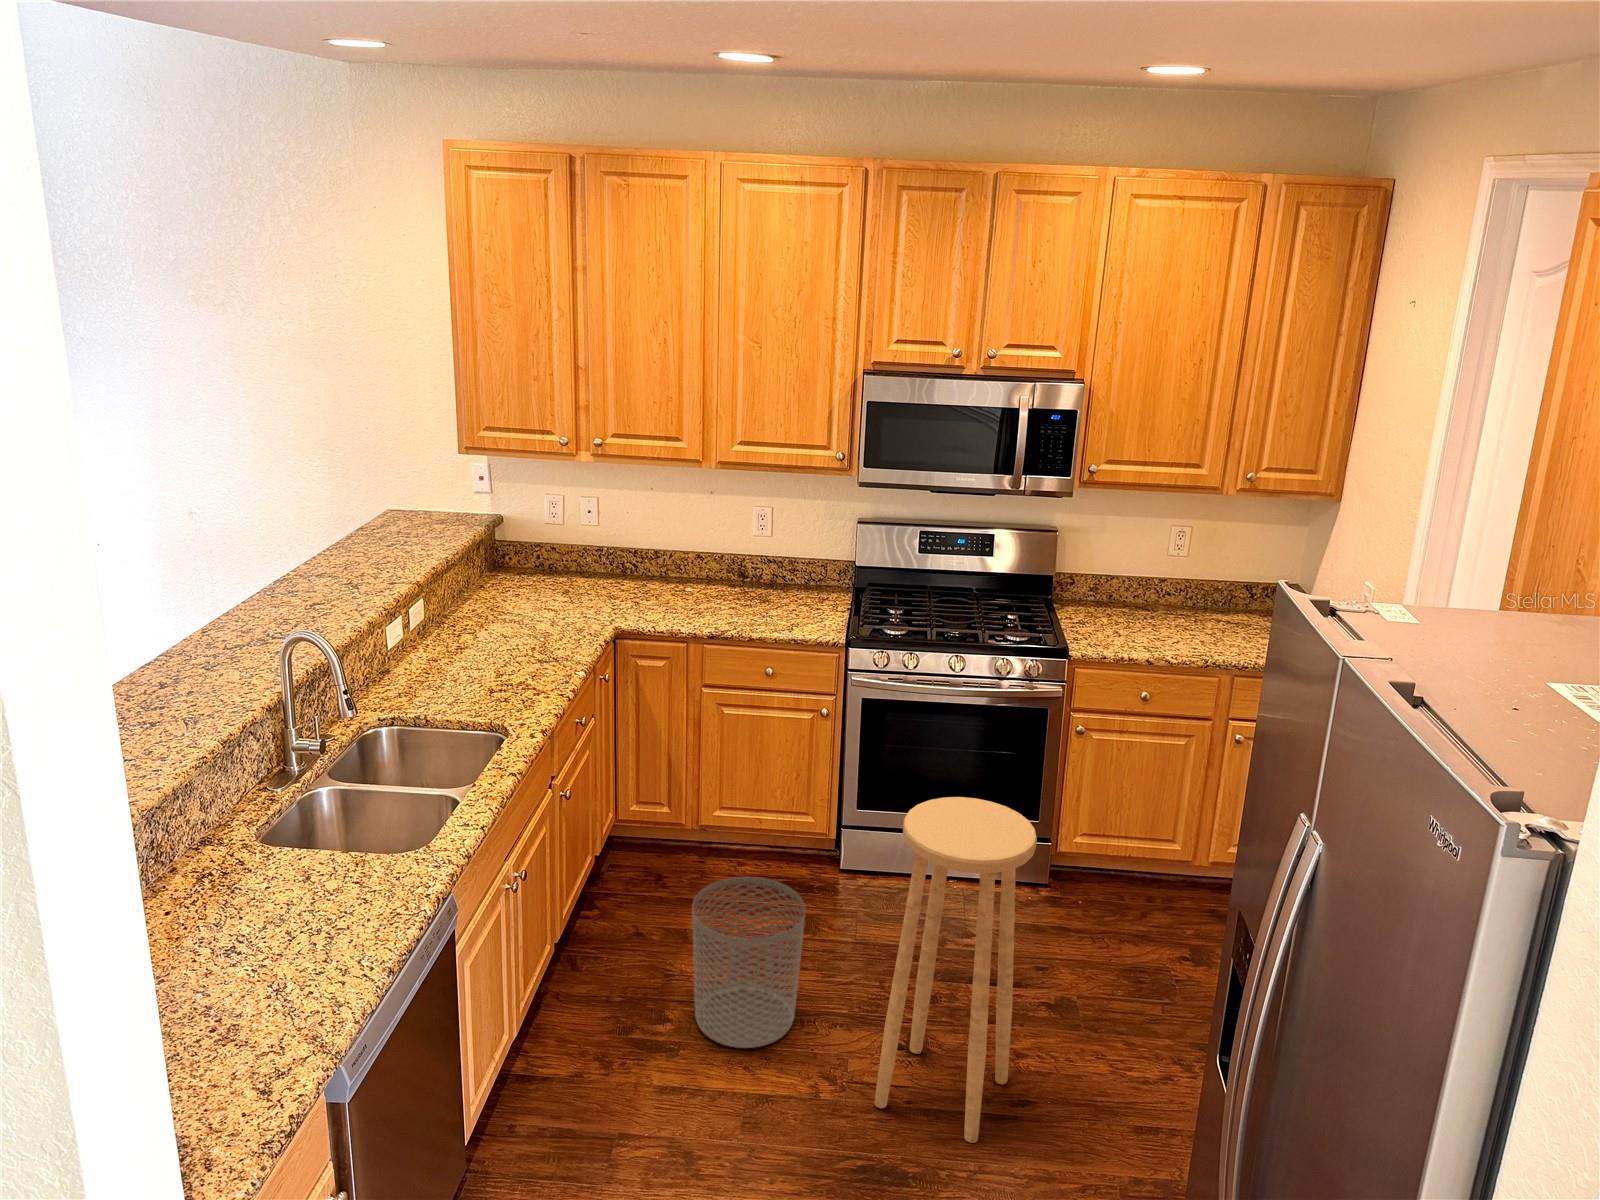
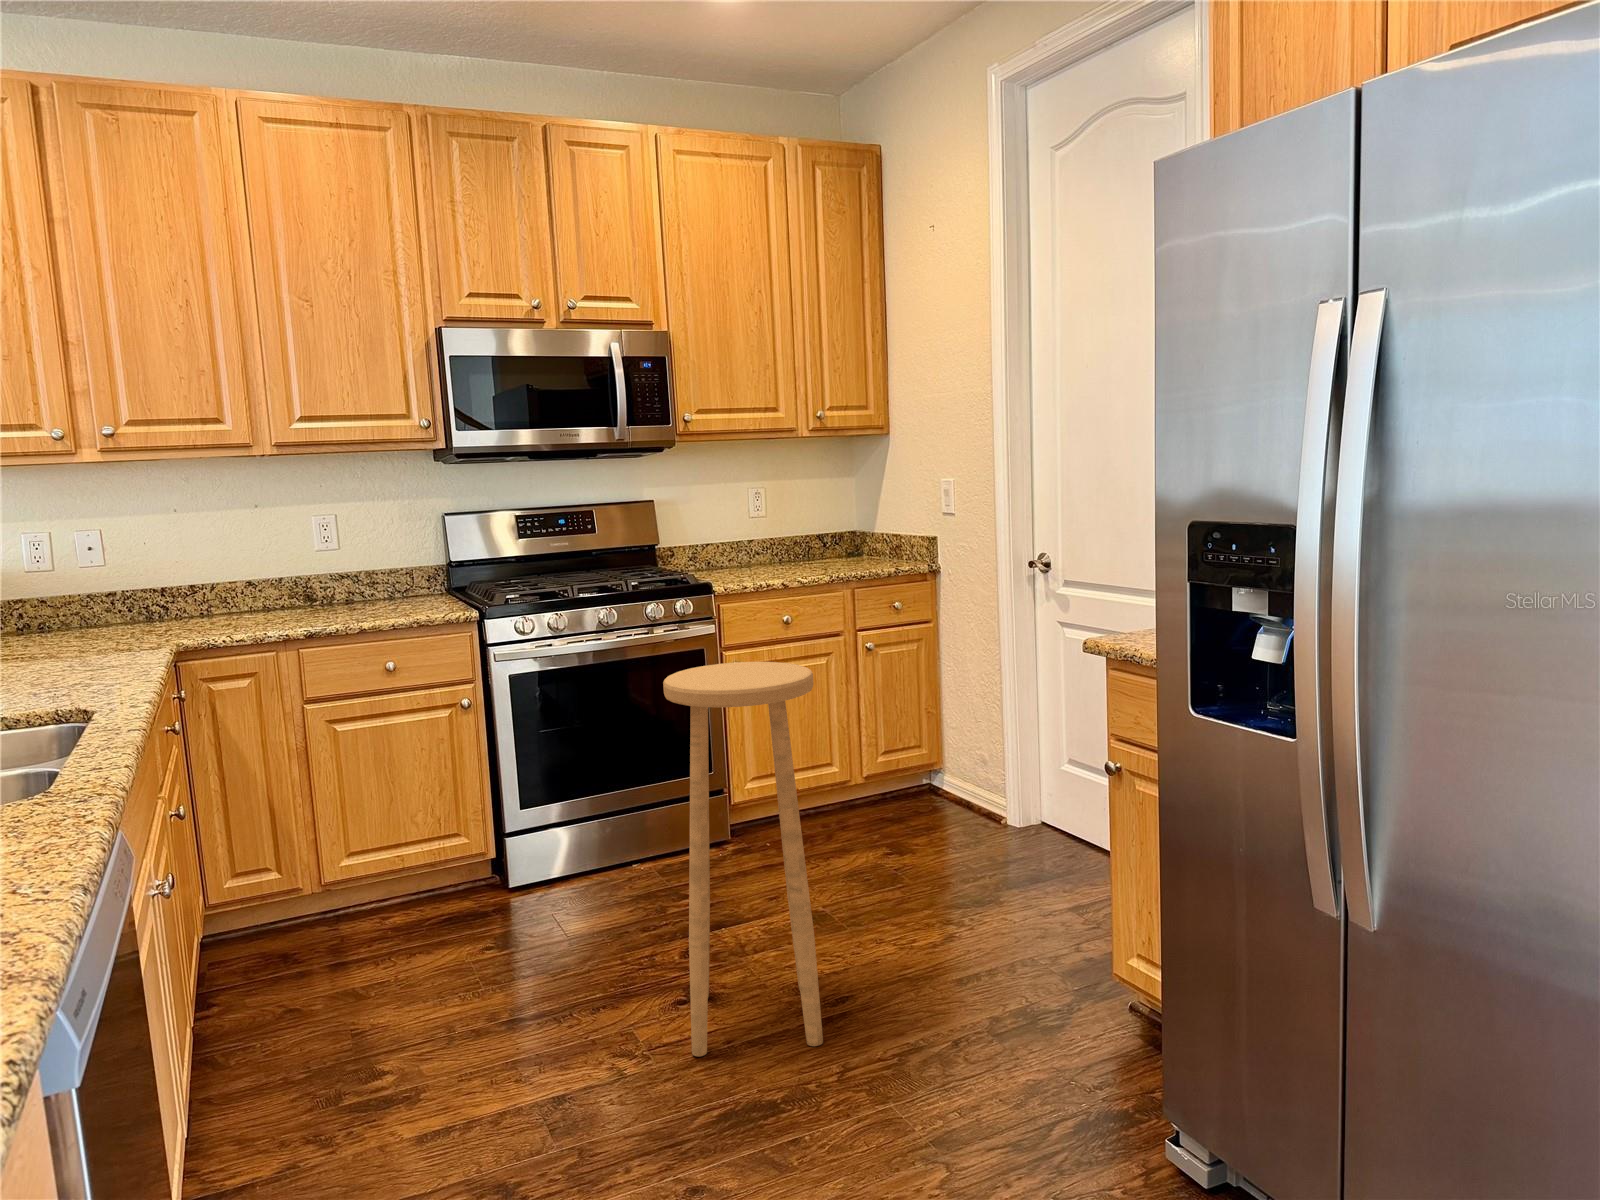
waste bin: present [692,877,805,1048] -> none [395,858,549,1074]

